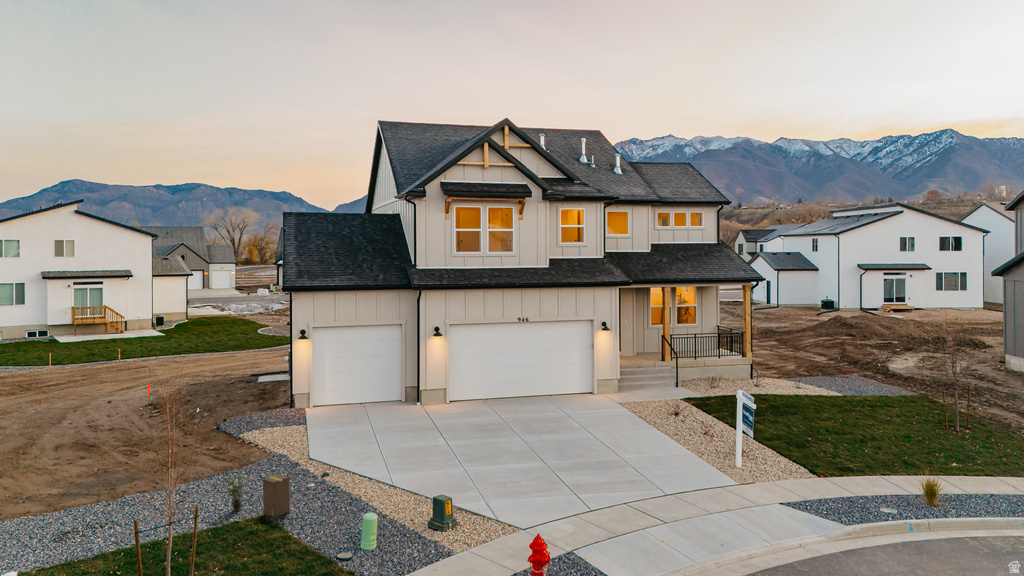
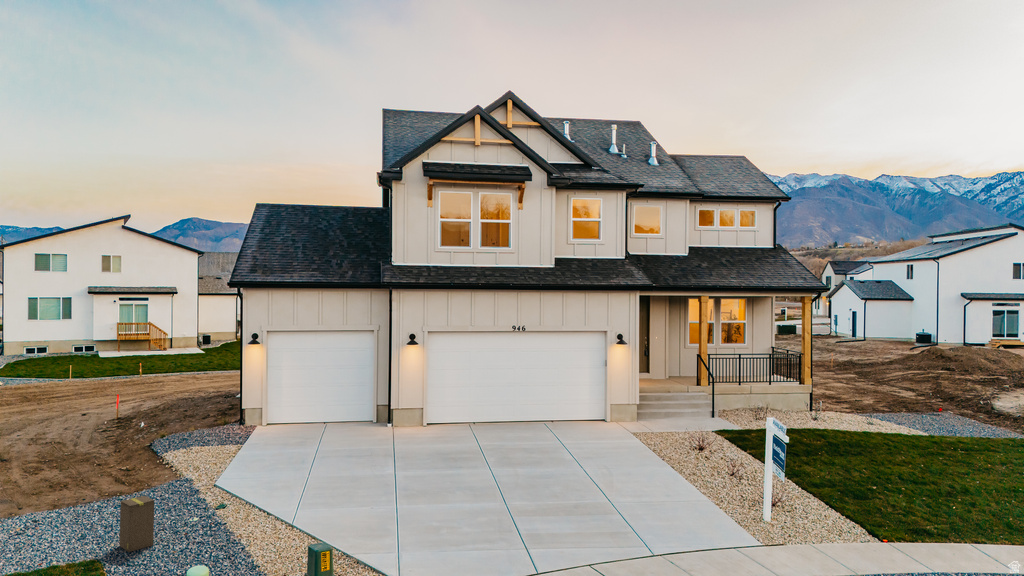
potted plant: present [227,476,245,511] -> none [78,494,105,541]

